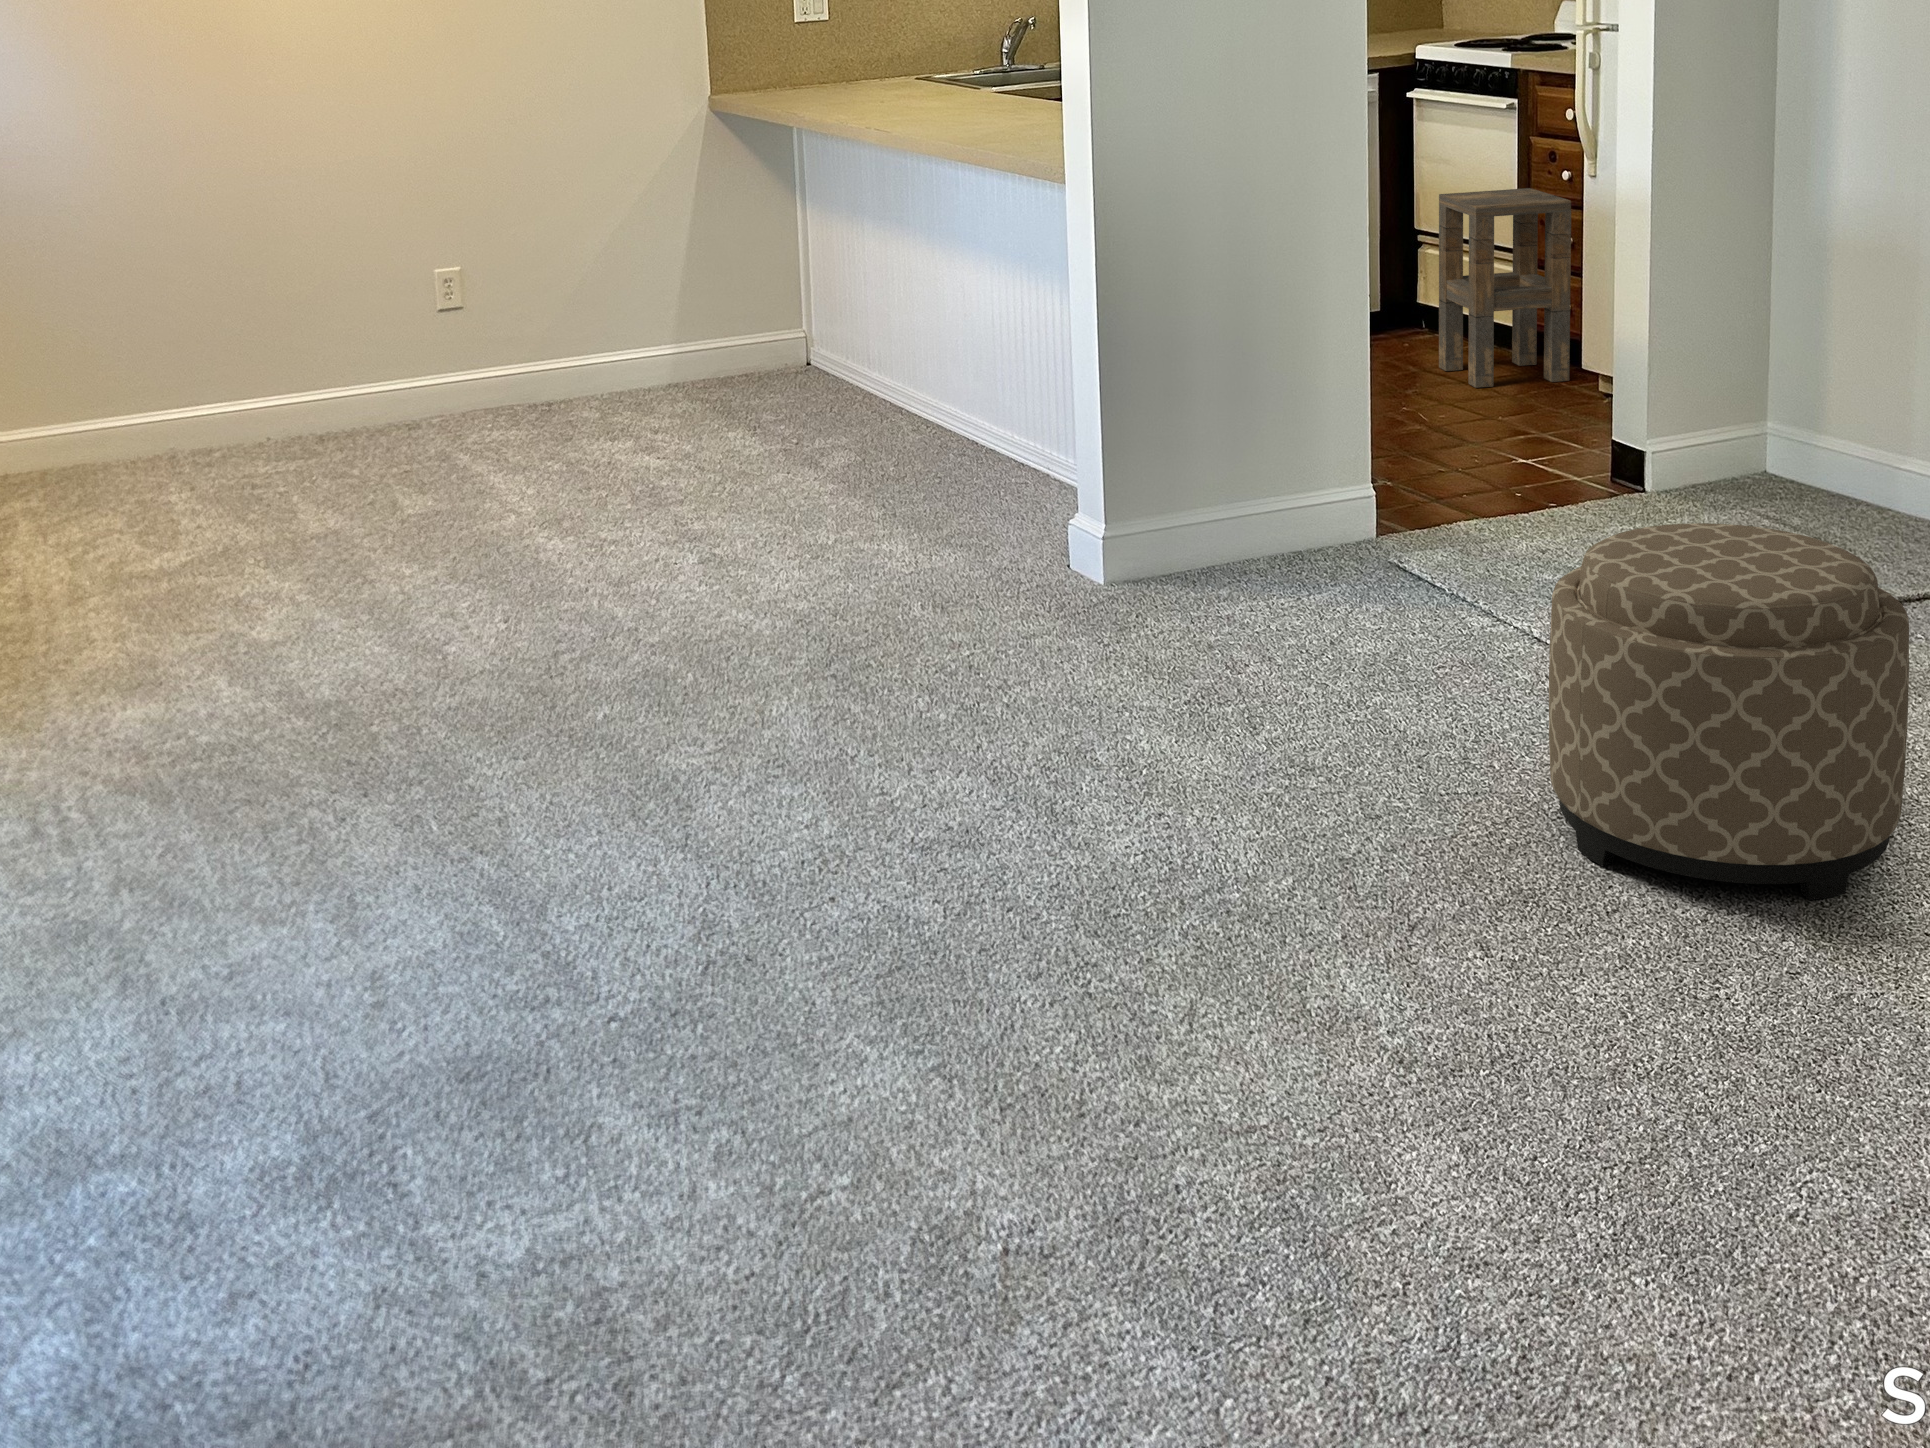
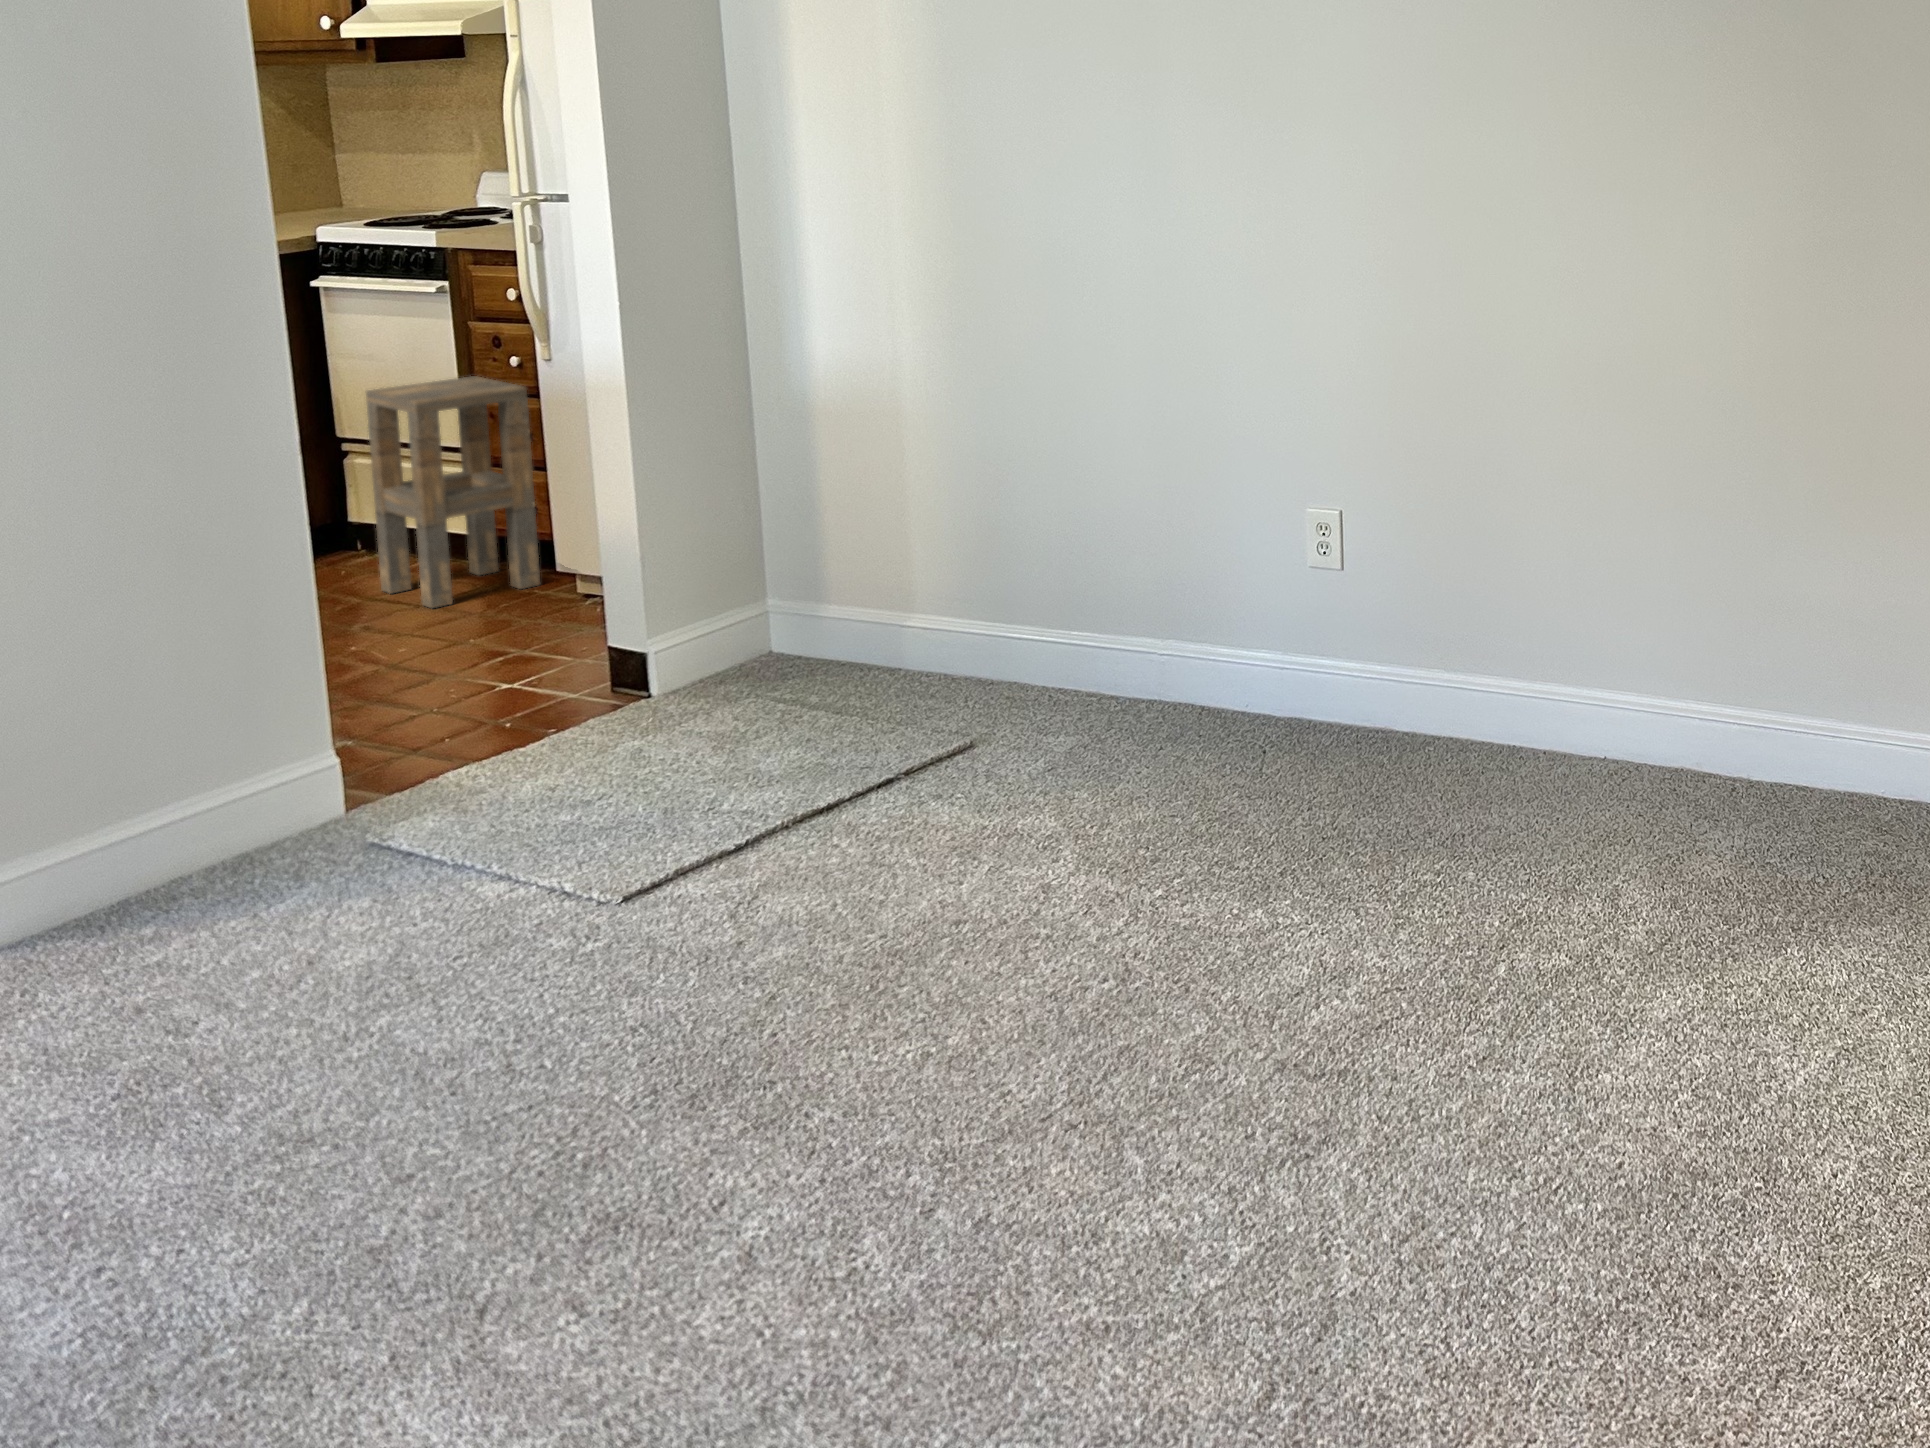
ottoman: present [1549,523,1909,900] -> none [611,728,997,1154]

